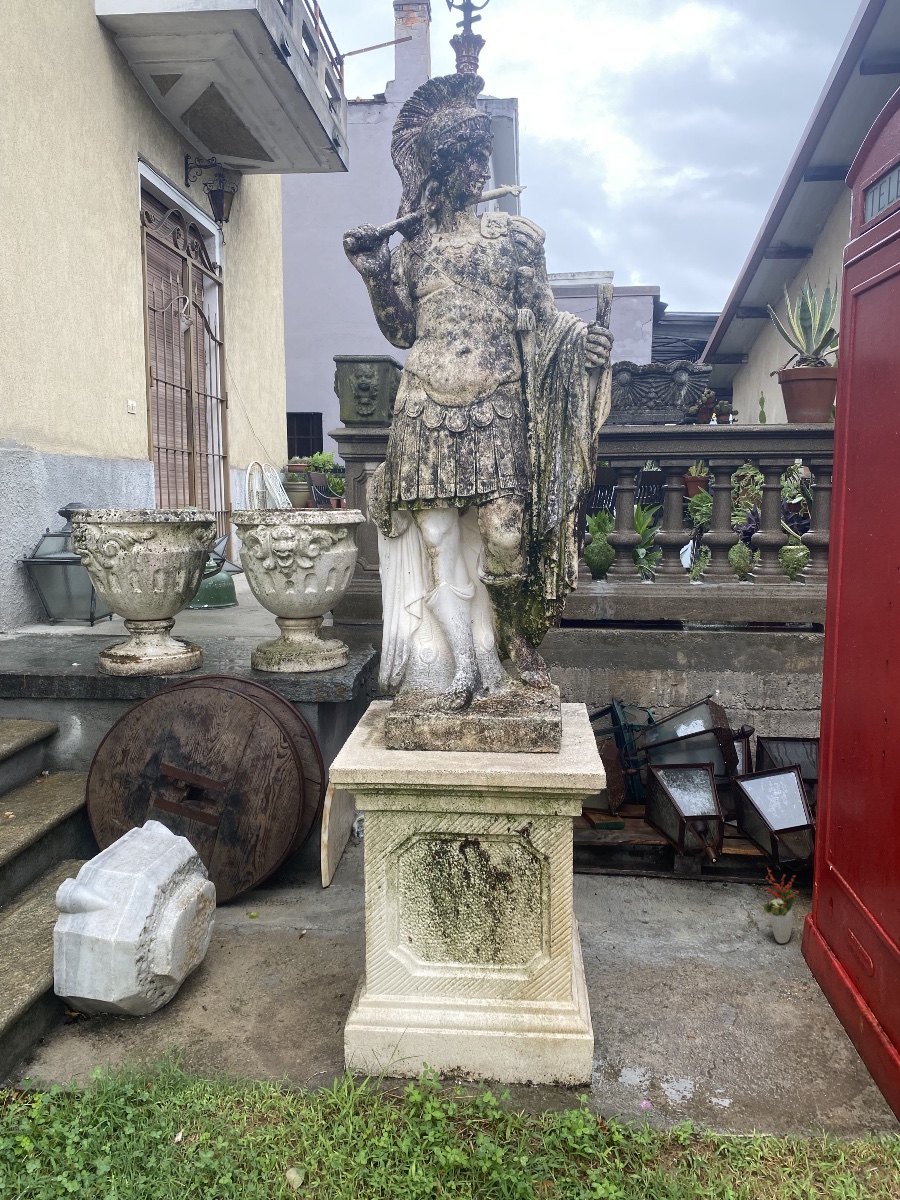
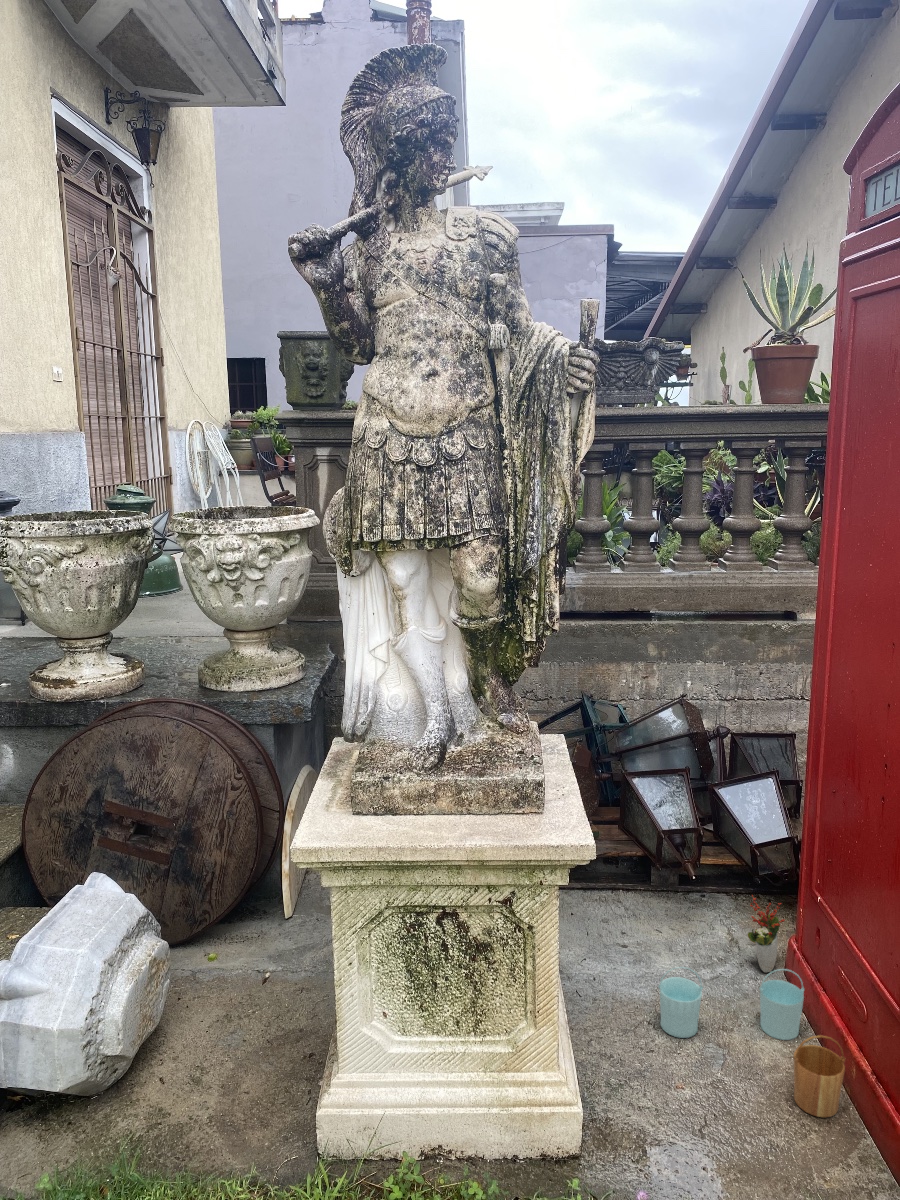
bucket: none [673,924,852,1062] -> present [658,967,845,1117]

